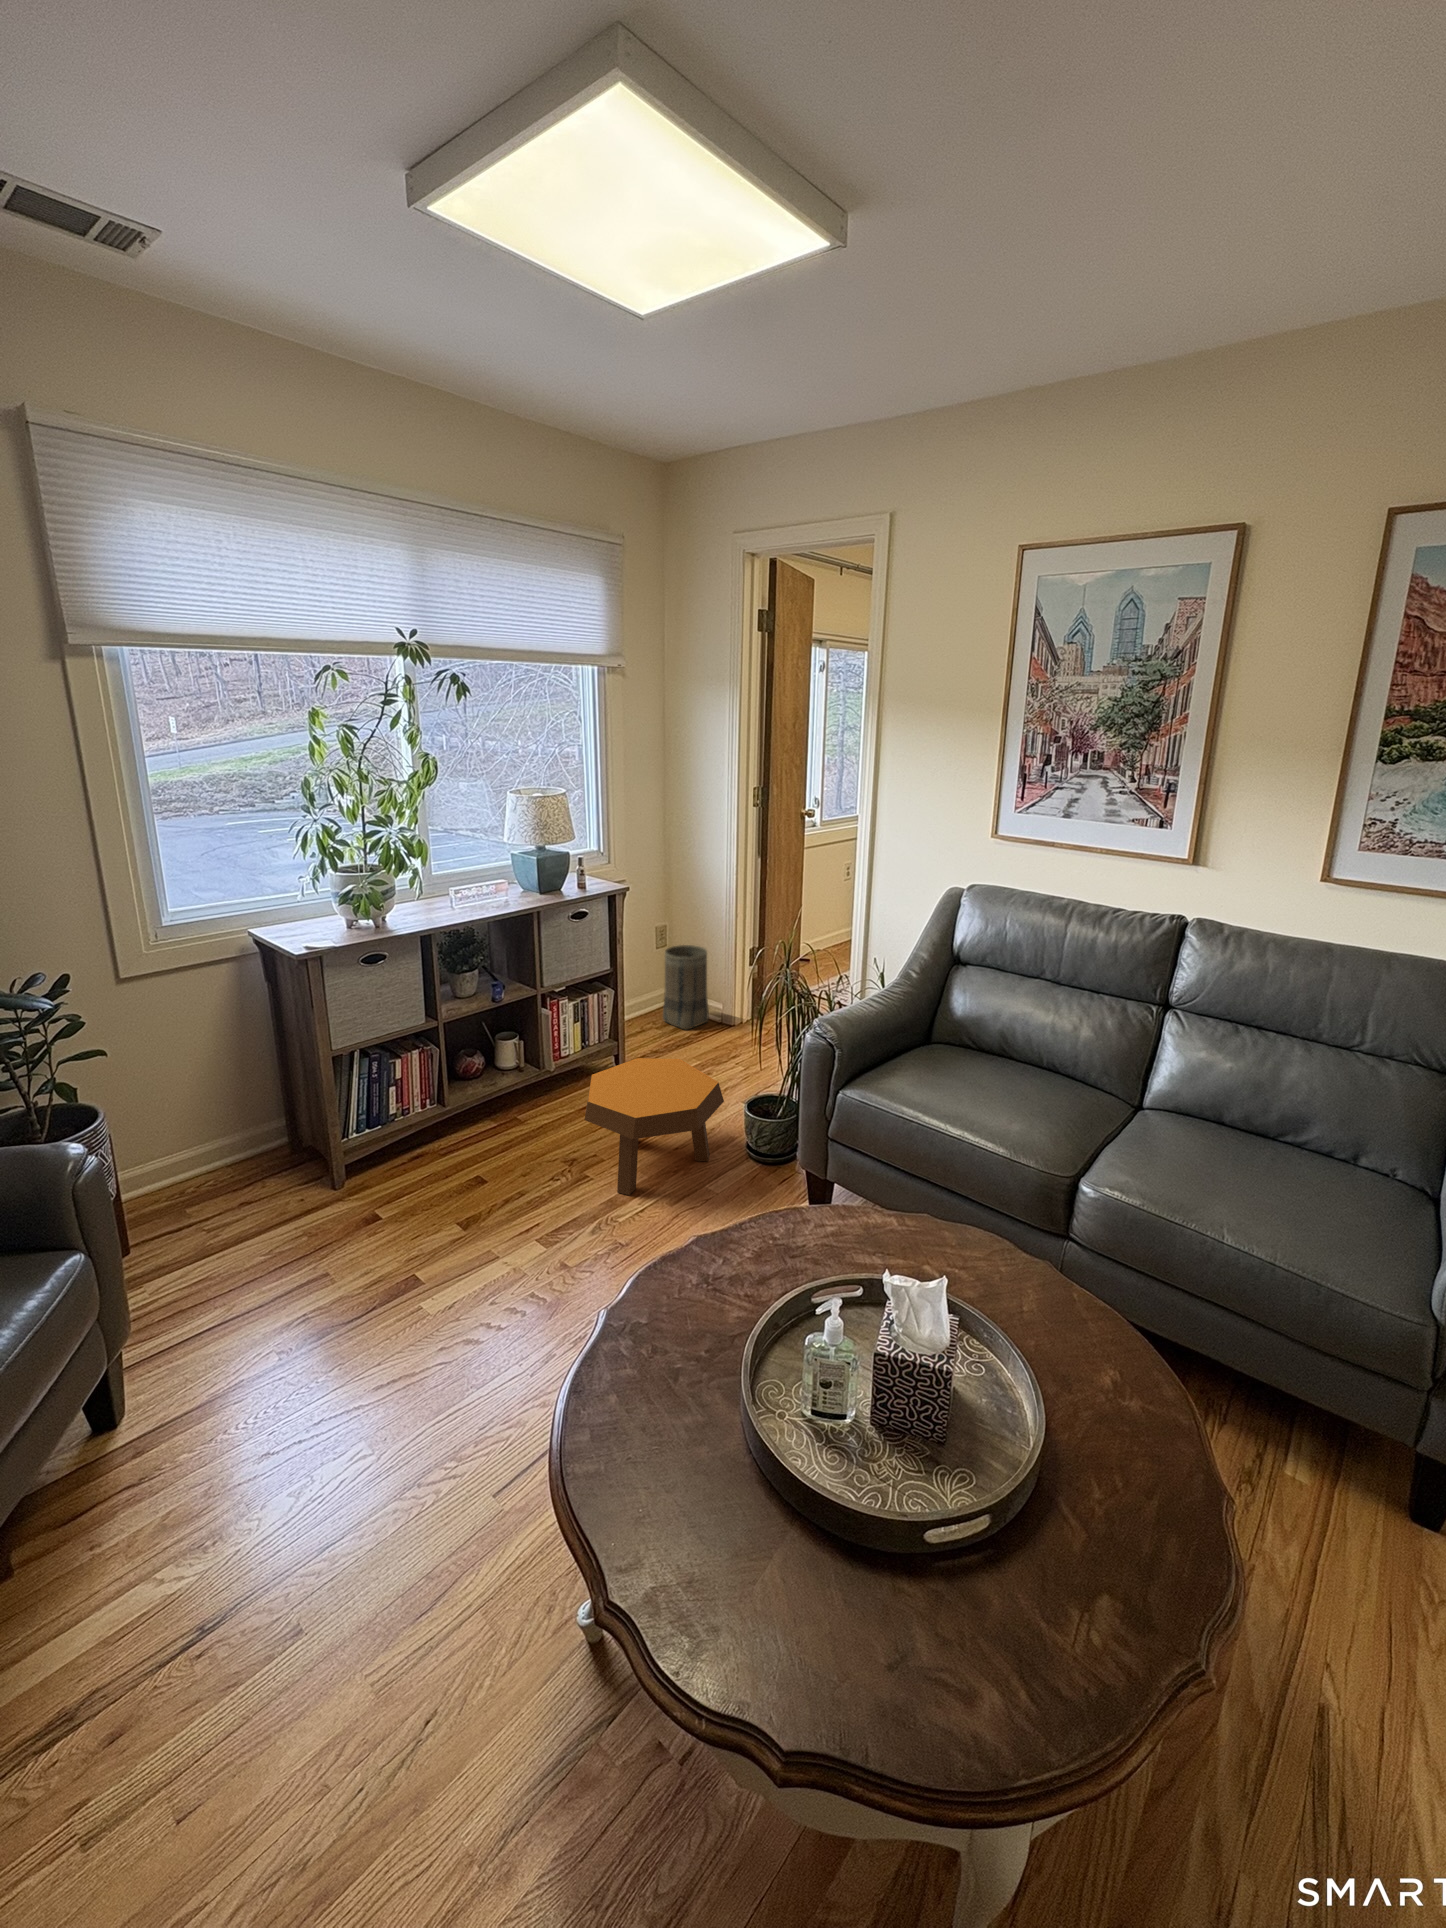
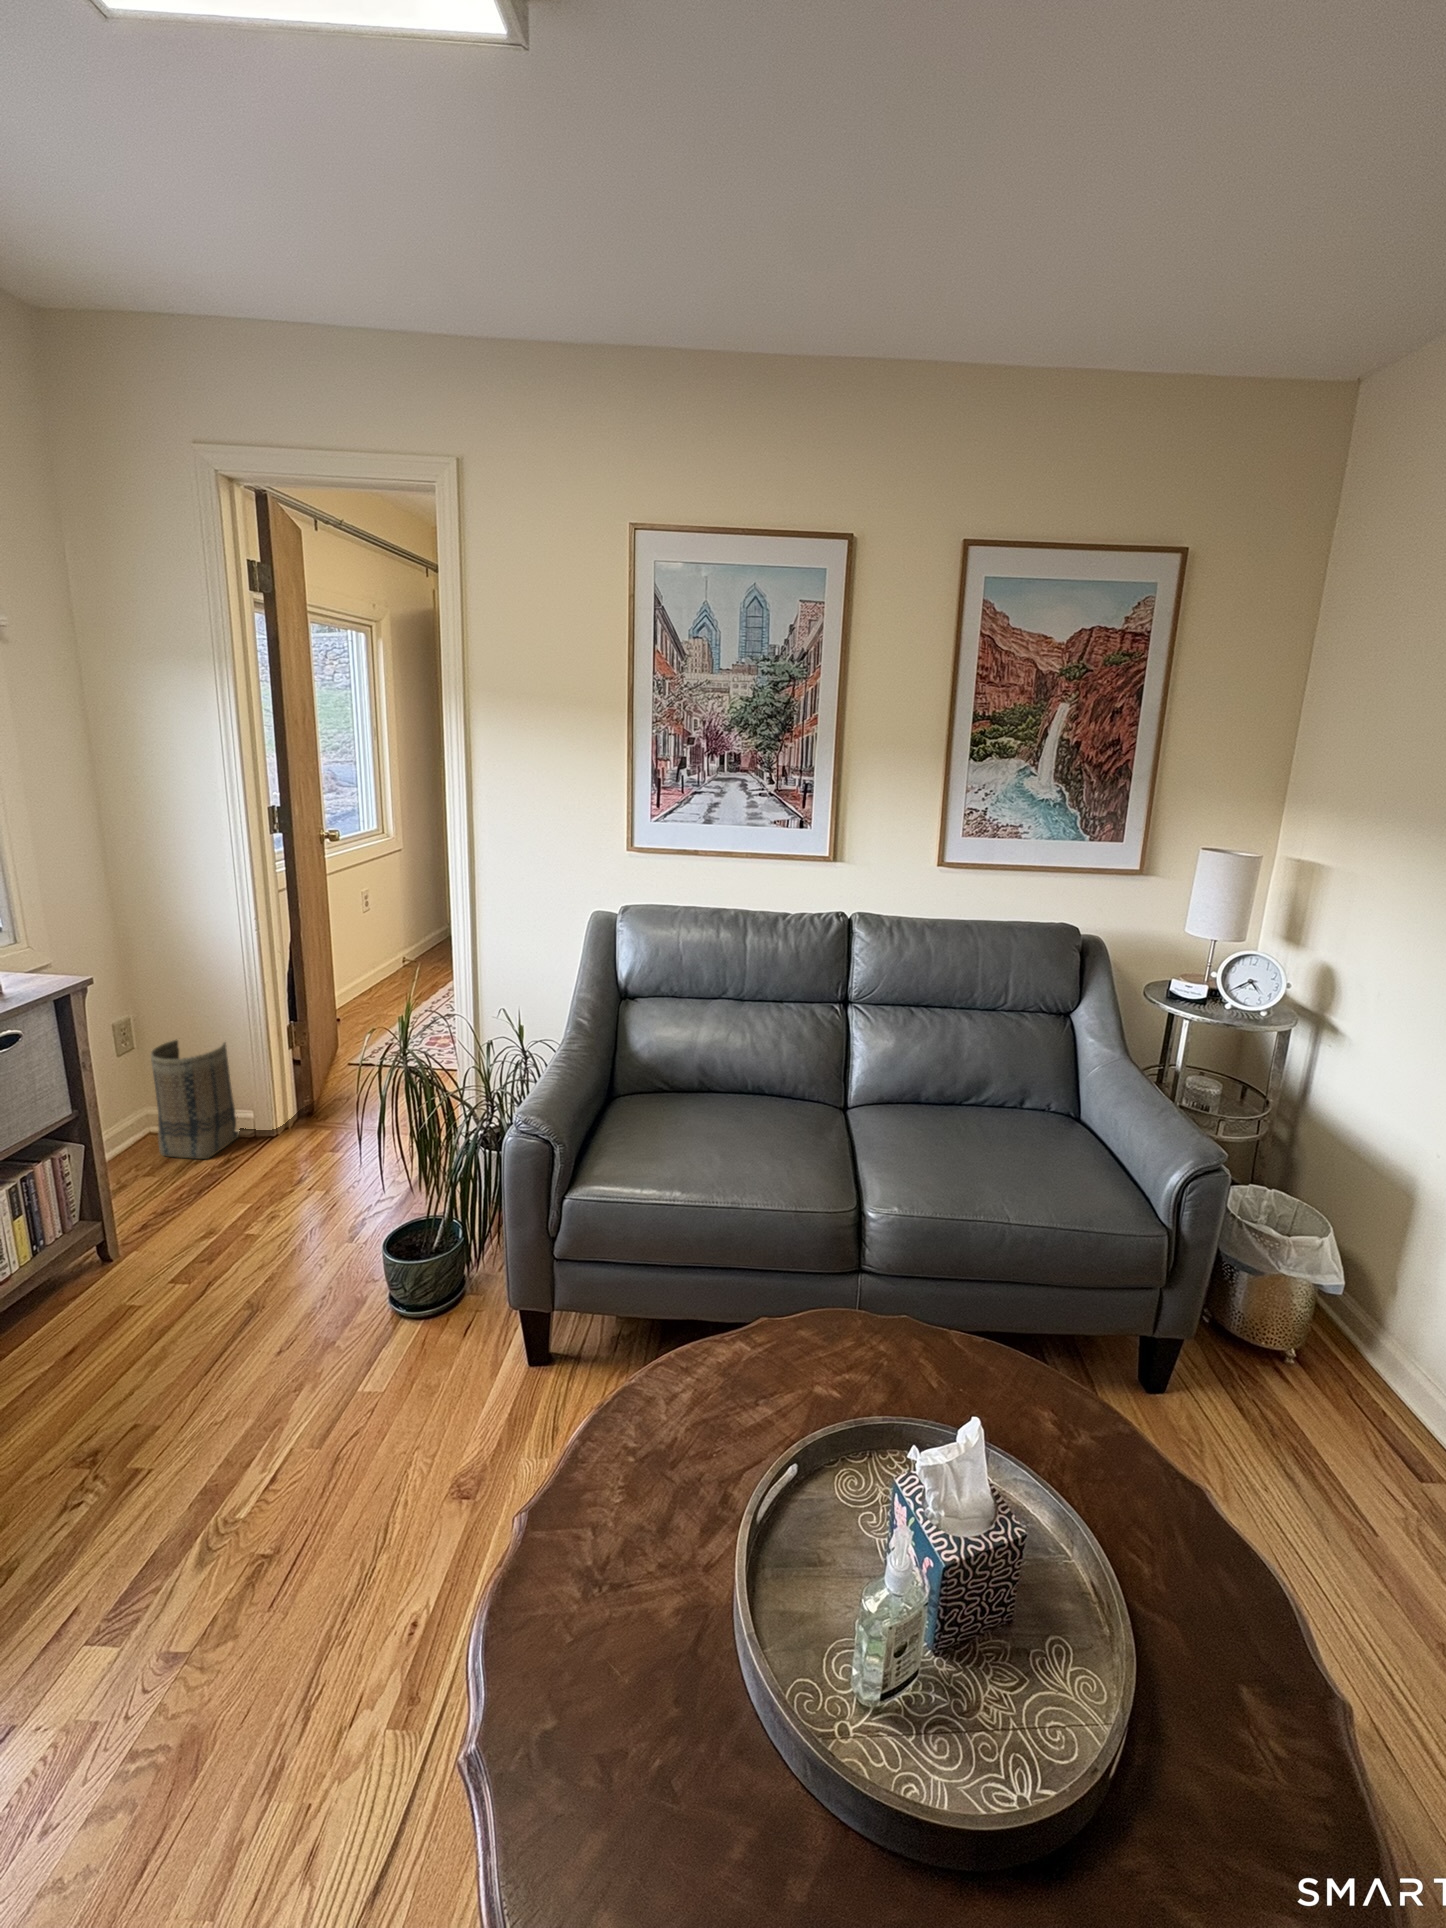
footstool: present [585,1058,724,1195] -> none [109,1217,359,1471]

